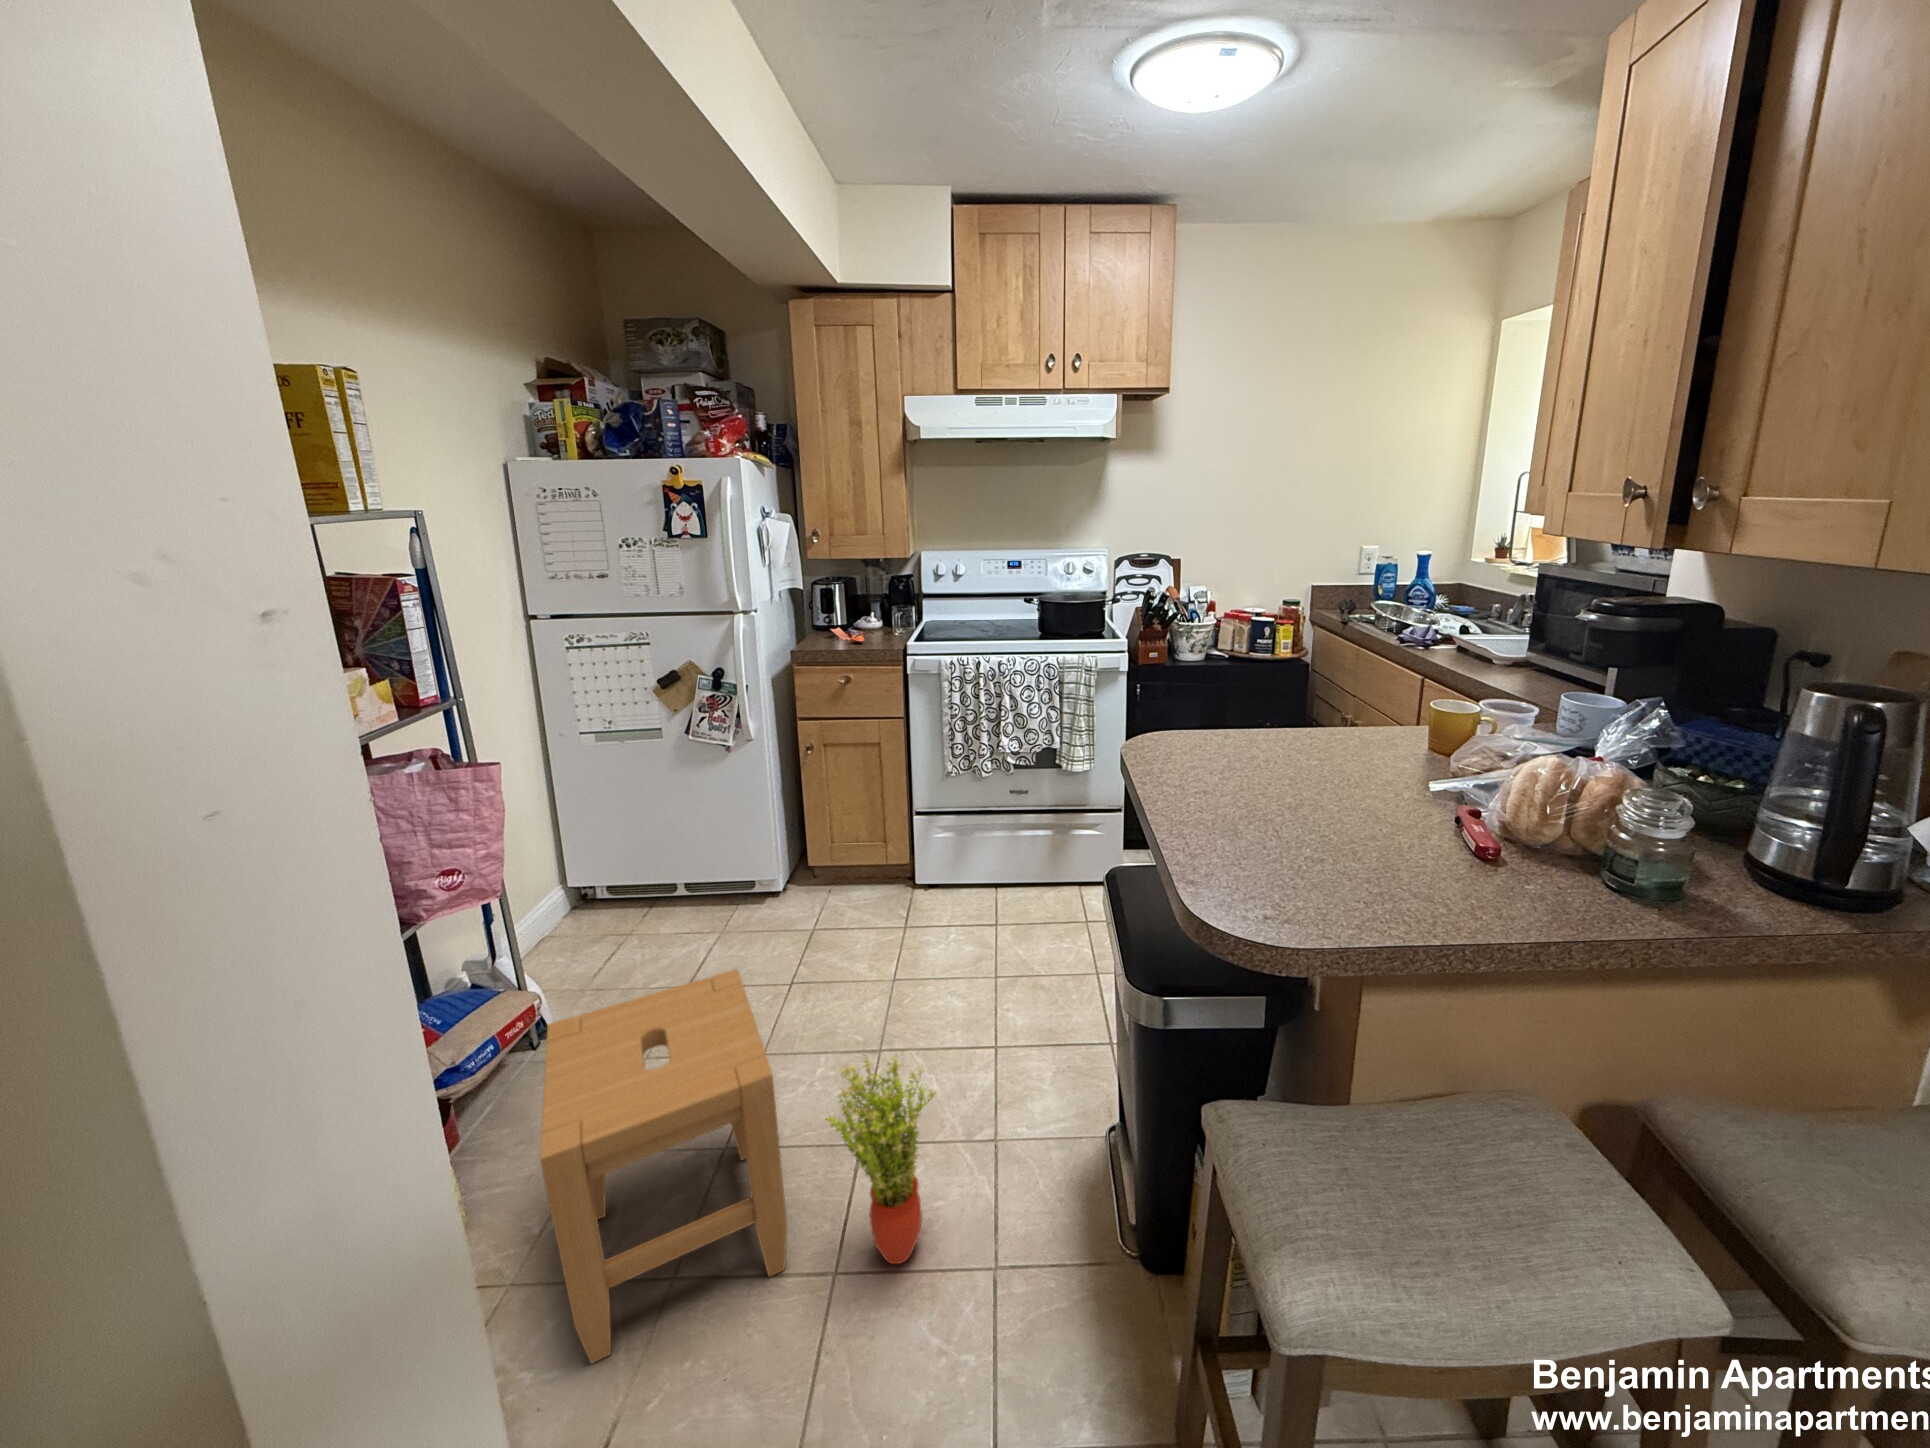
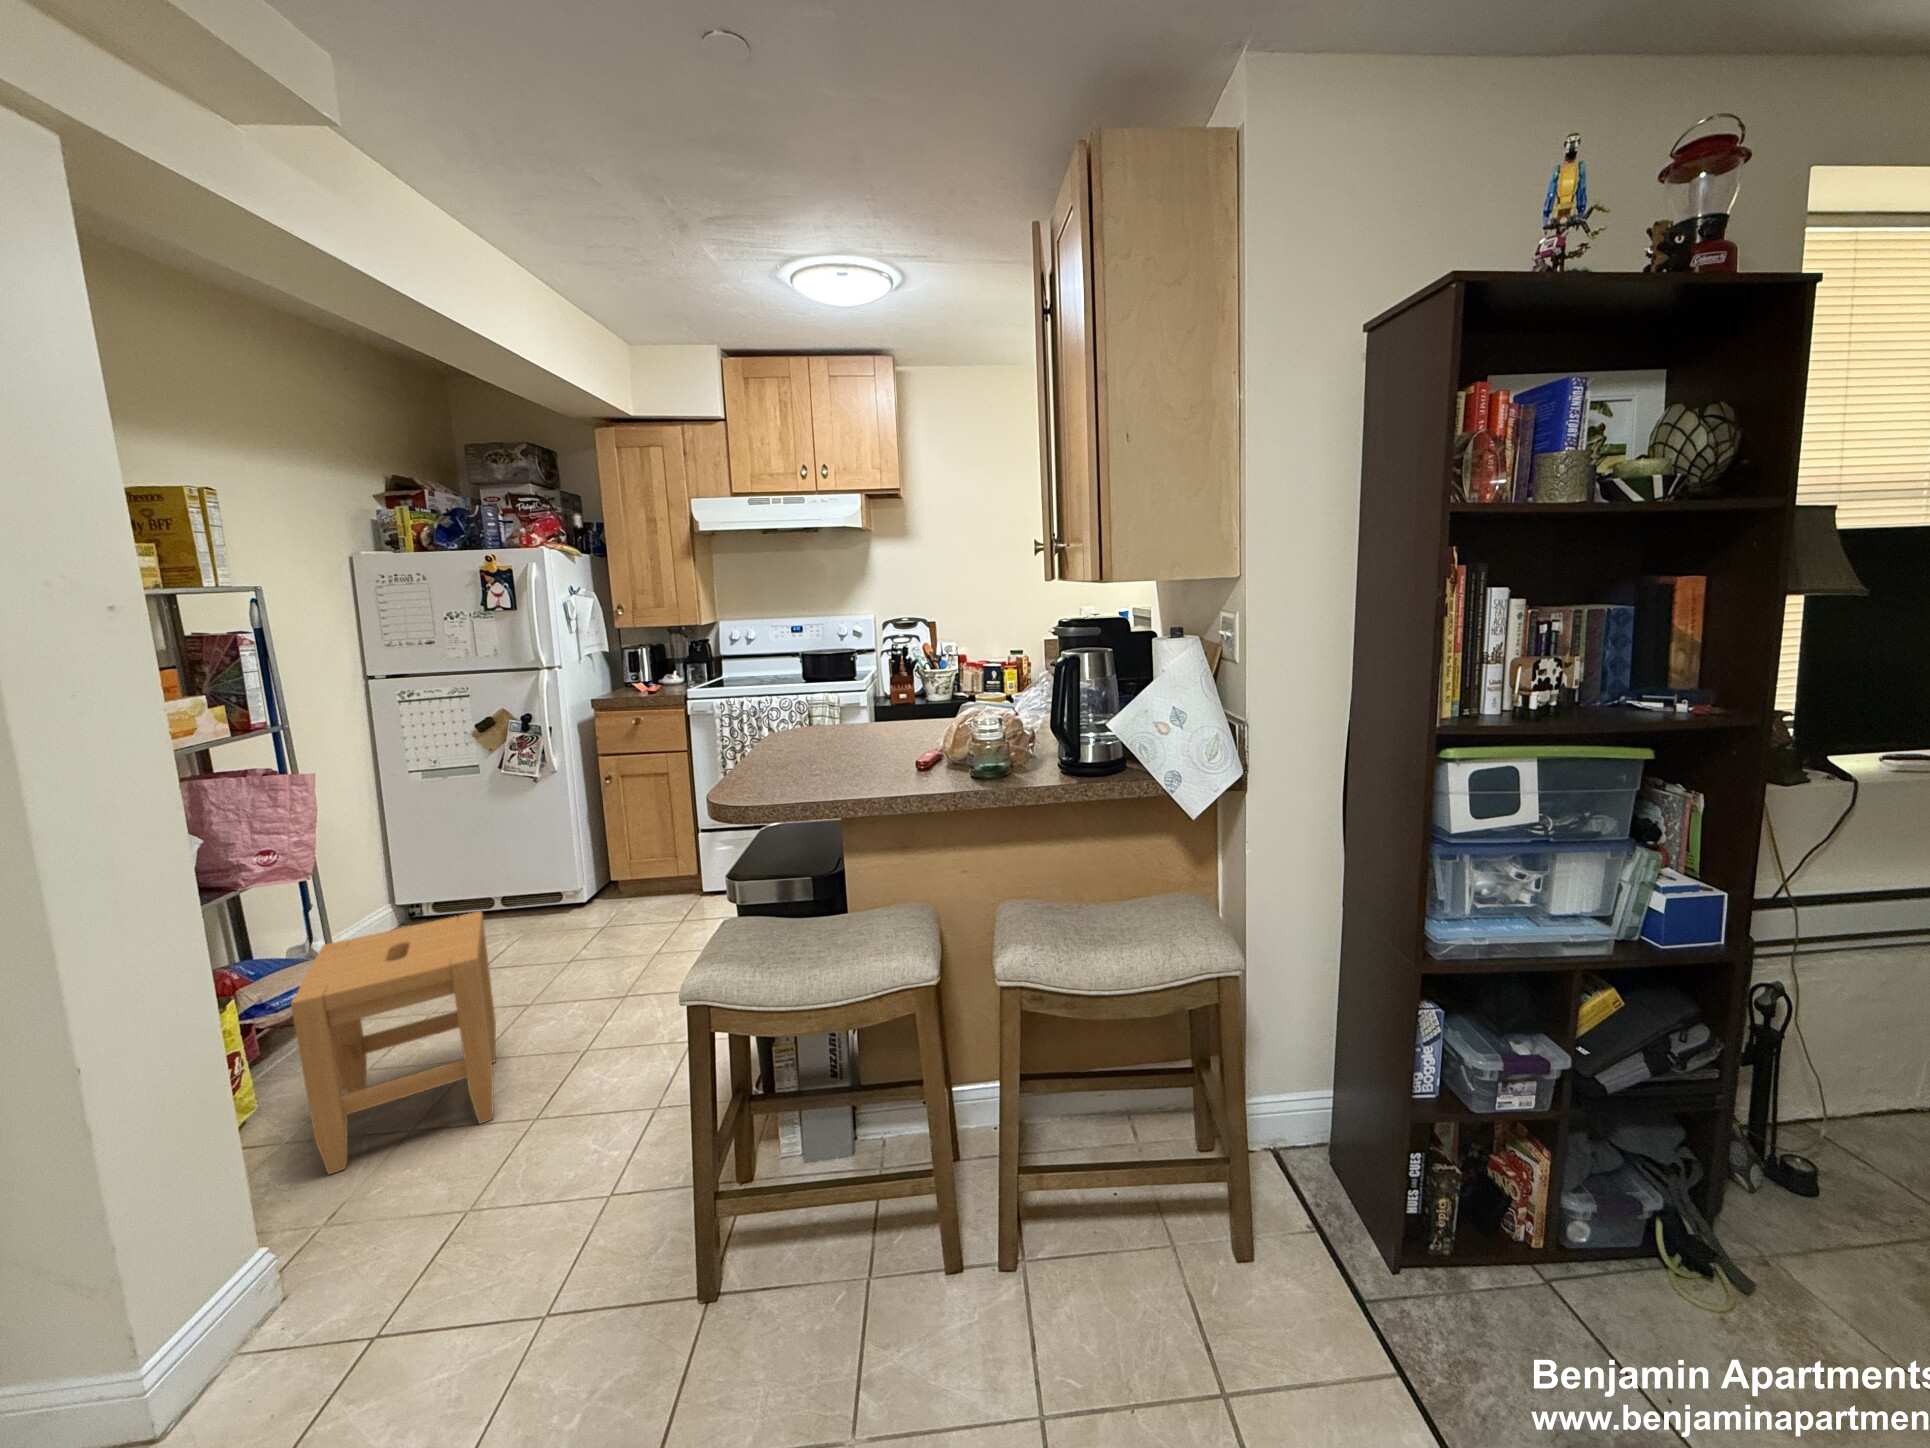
potted plant: present [826,1055,936,1264] -> none [511,944,600,1110]

